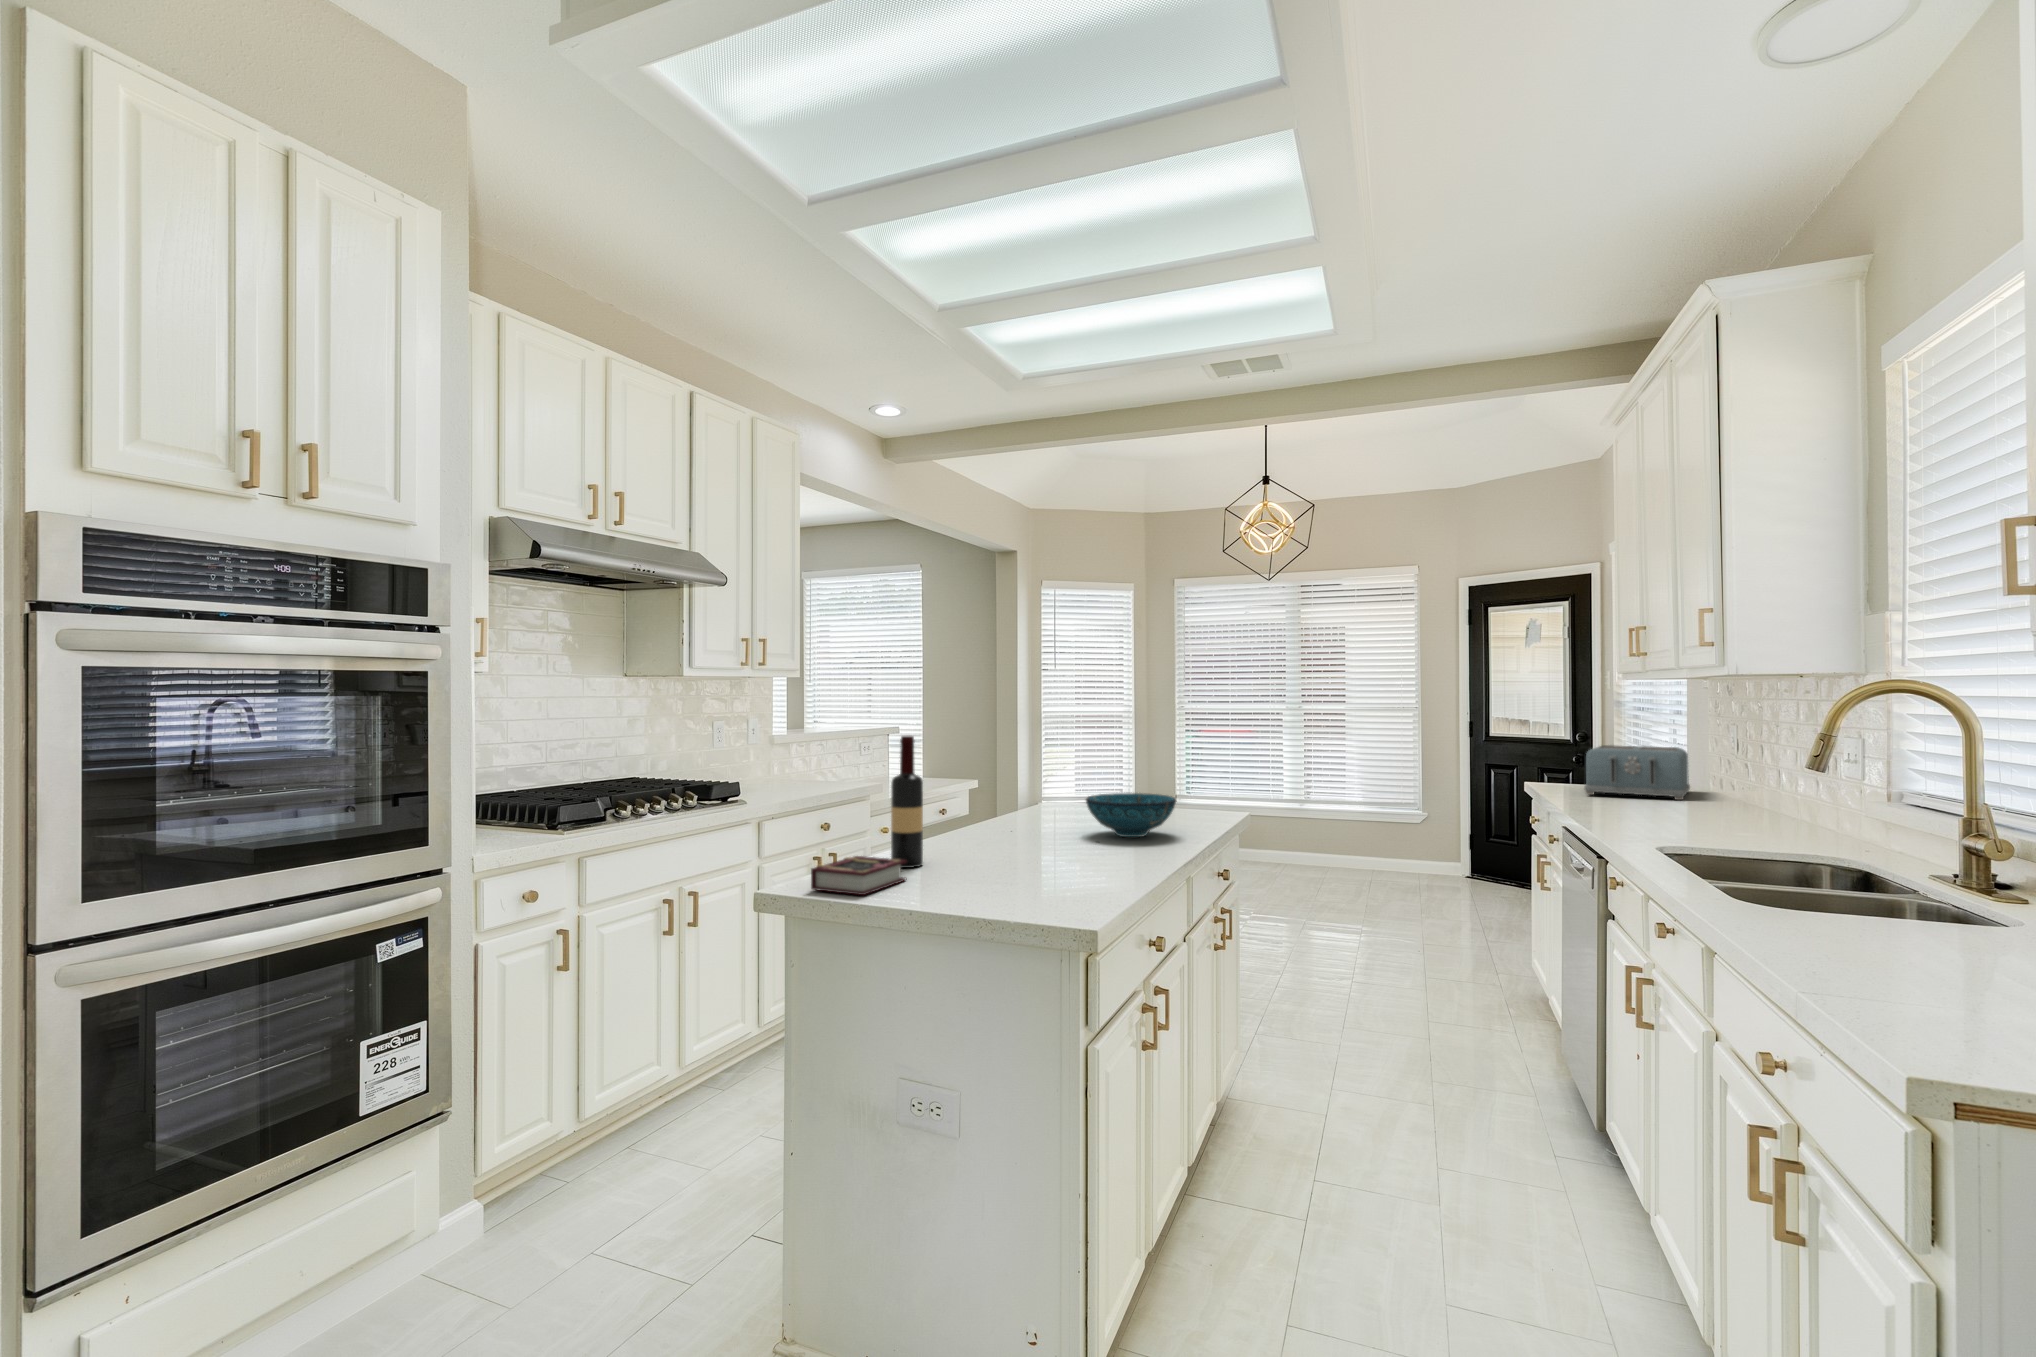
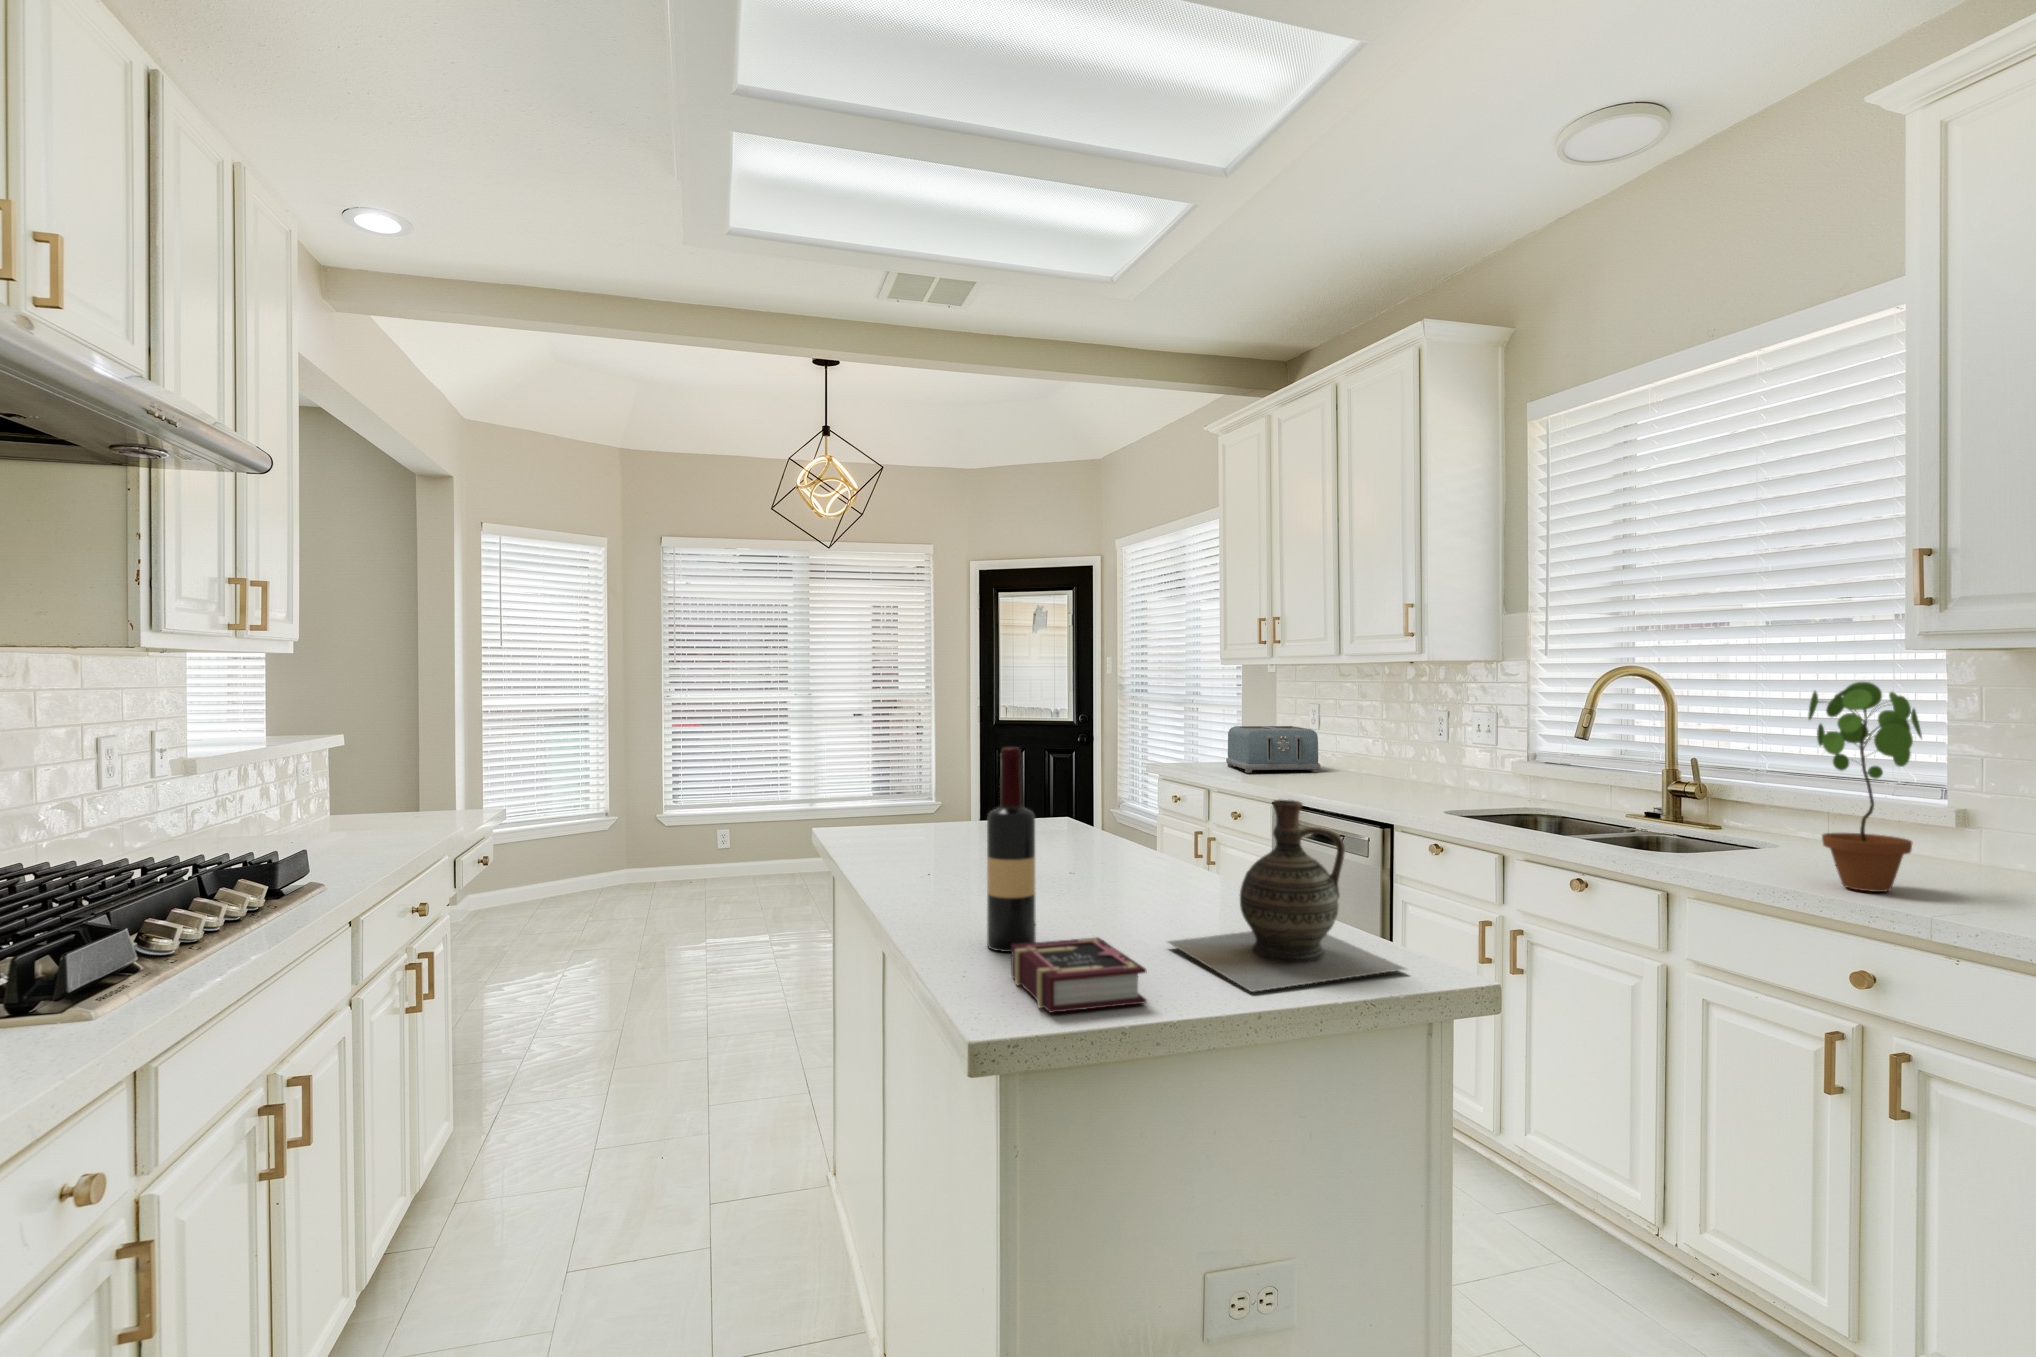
potted plant: none [1787,698,1929,969] -> present [1808,682,1922,892]
ceramic jug: none [928,779,1088,910] -> present [1168,800,1405,992]
decorative bowl: present [1086,793,1177,837] -> none [1035,806,1151,863]

